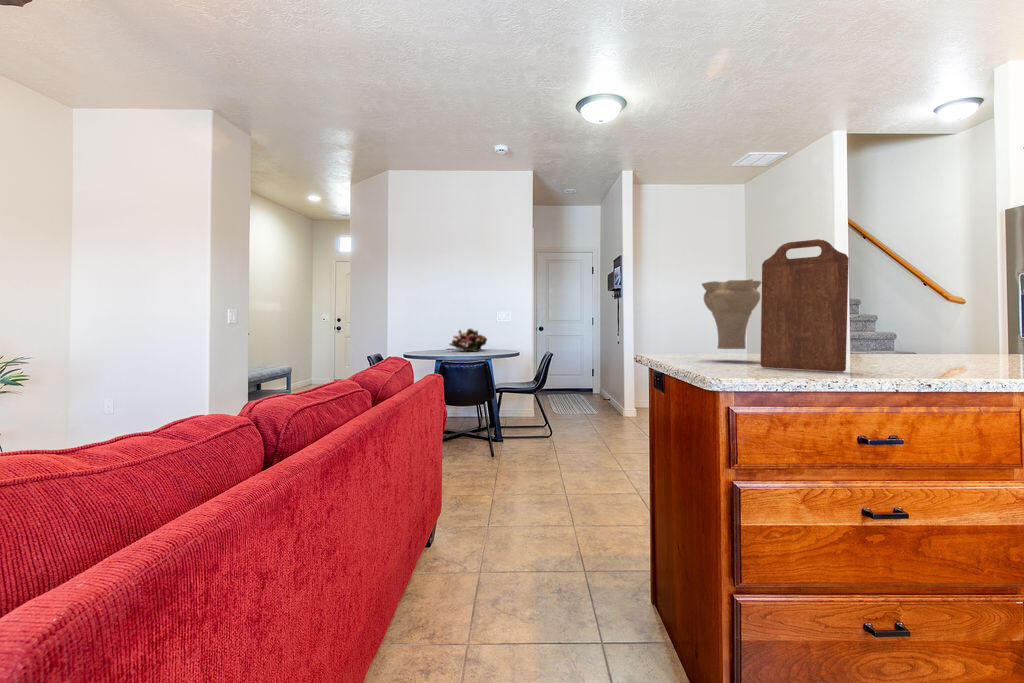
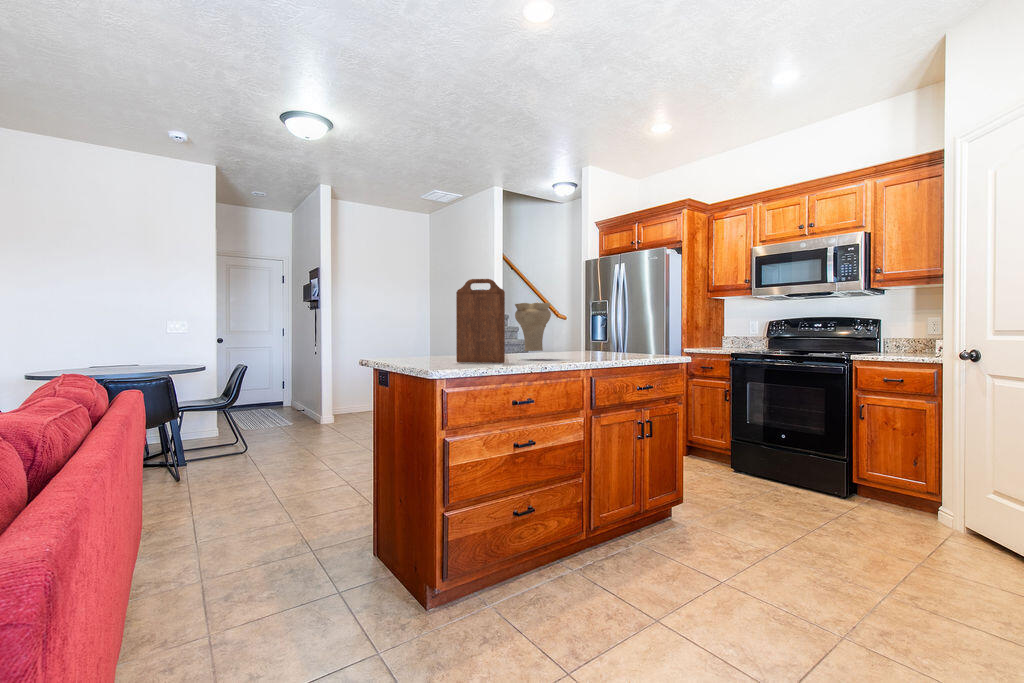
vase: present [702,279,761,349] -> present [515,303,551,351]
flower arrangement: present [449,328,487,351] -> none [103,338,160,365]

